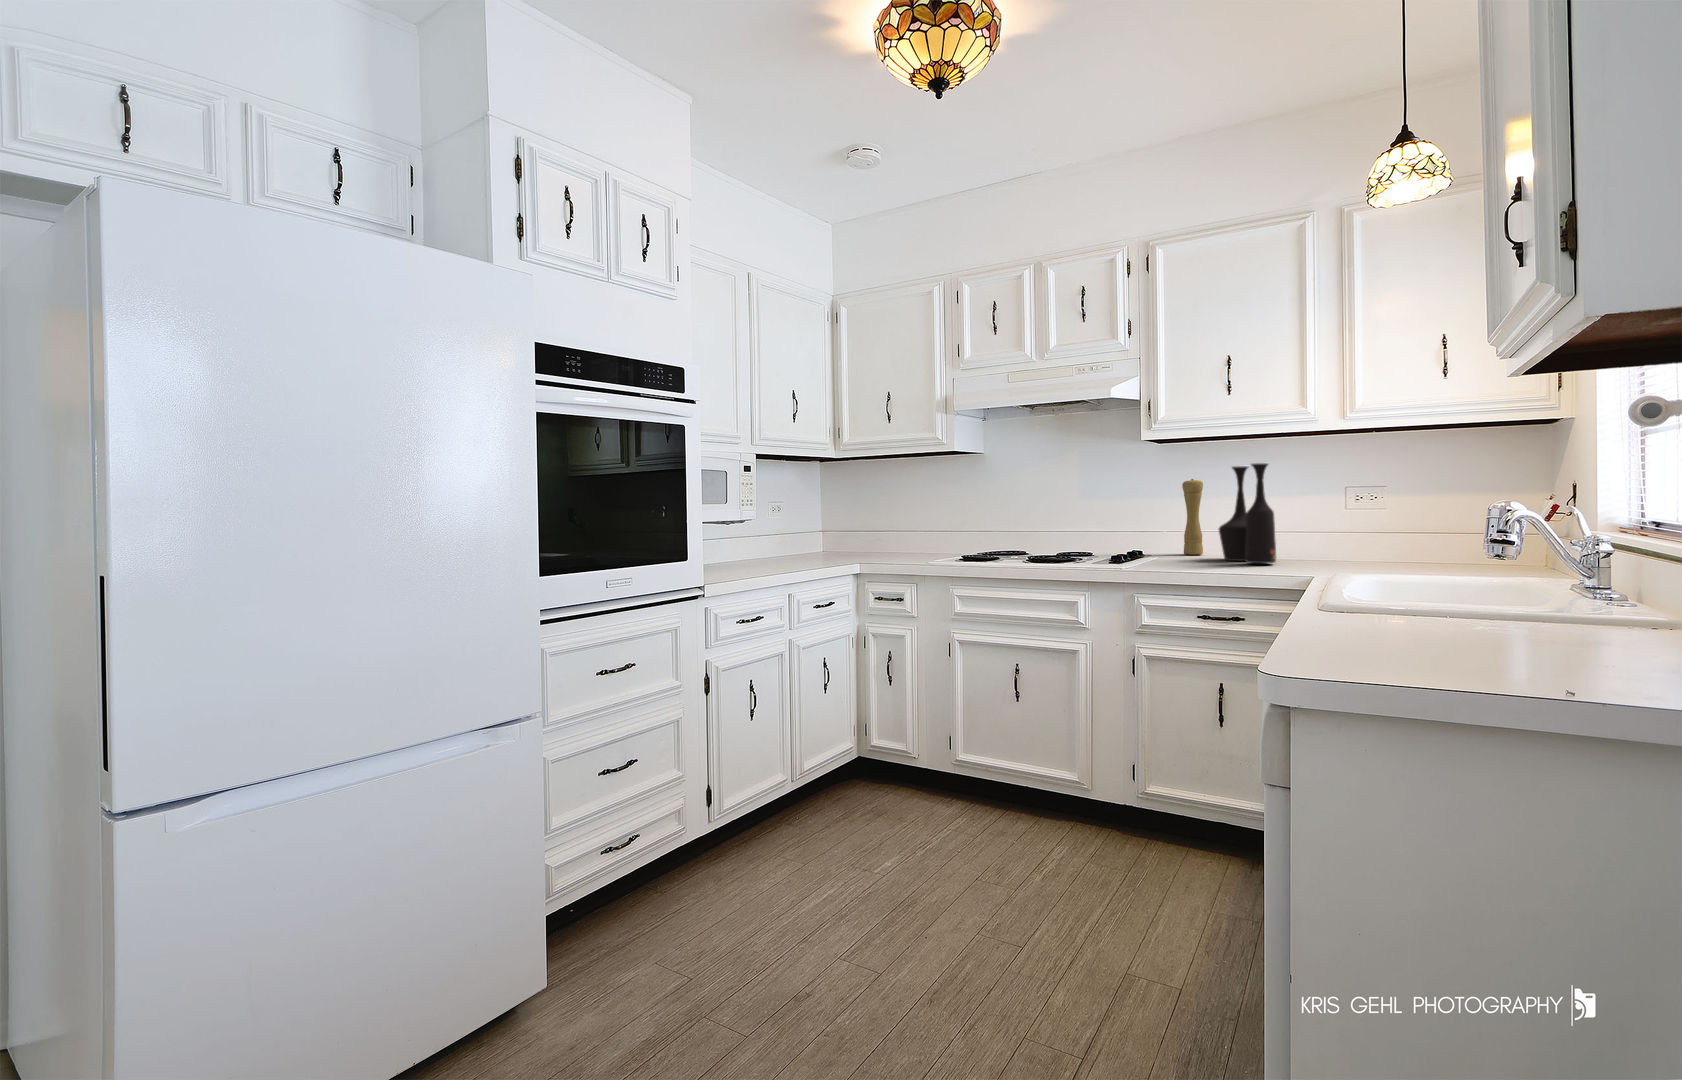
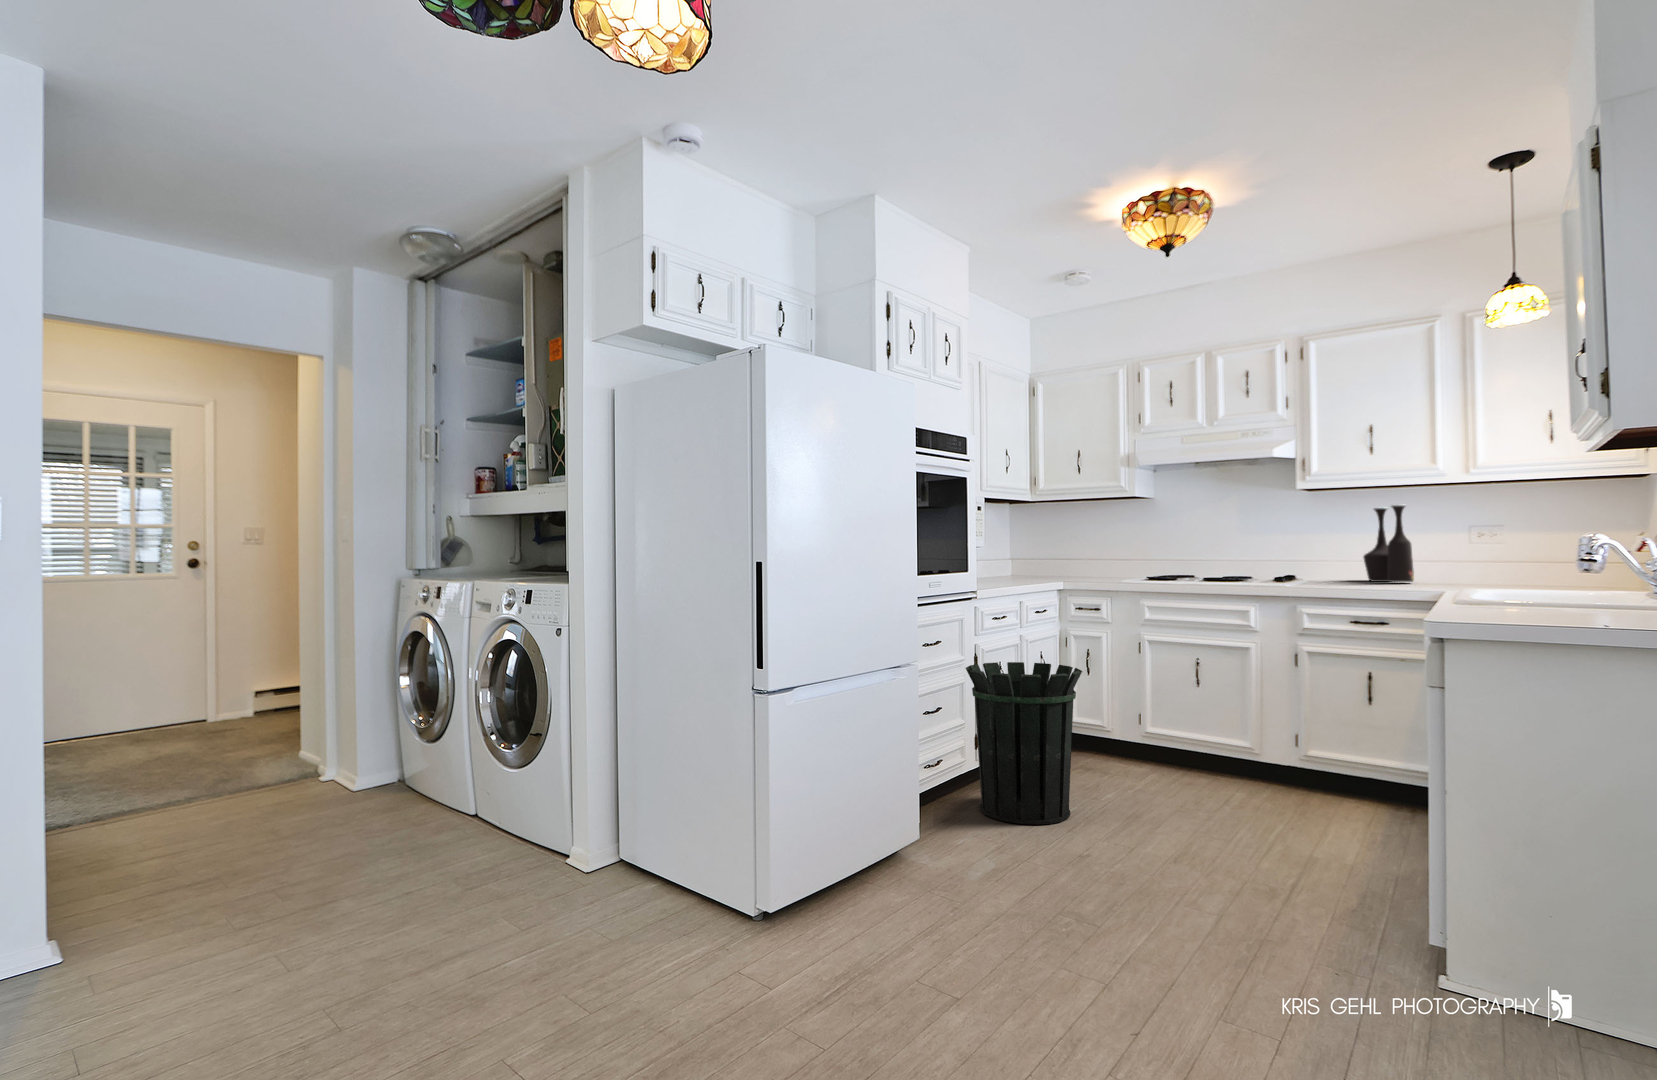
pepper mill: present [1182,479,1203,554] -> none [1330,519,1349,578]
waste bin: none [674,685,835,927] -> present [966,662,1082,825]

